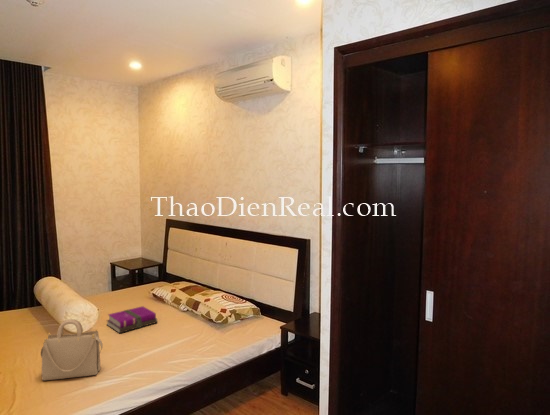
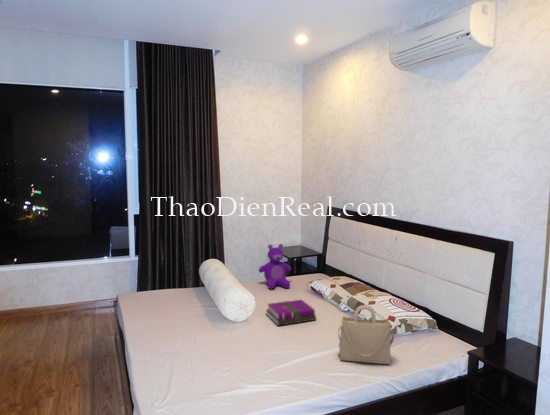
teddy bear: none [98,257,132,301] -> present [259,244,291,289]
handbag: present [41,319,102,380] -> present [338,305,394,364]

